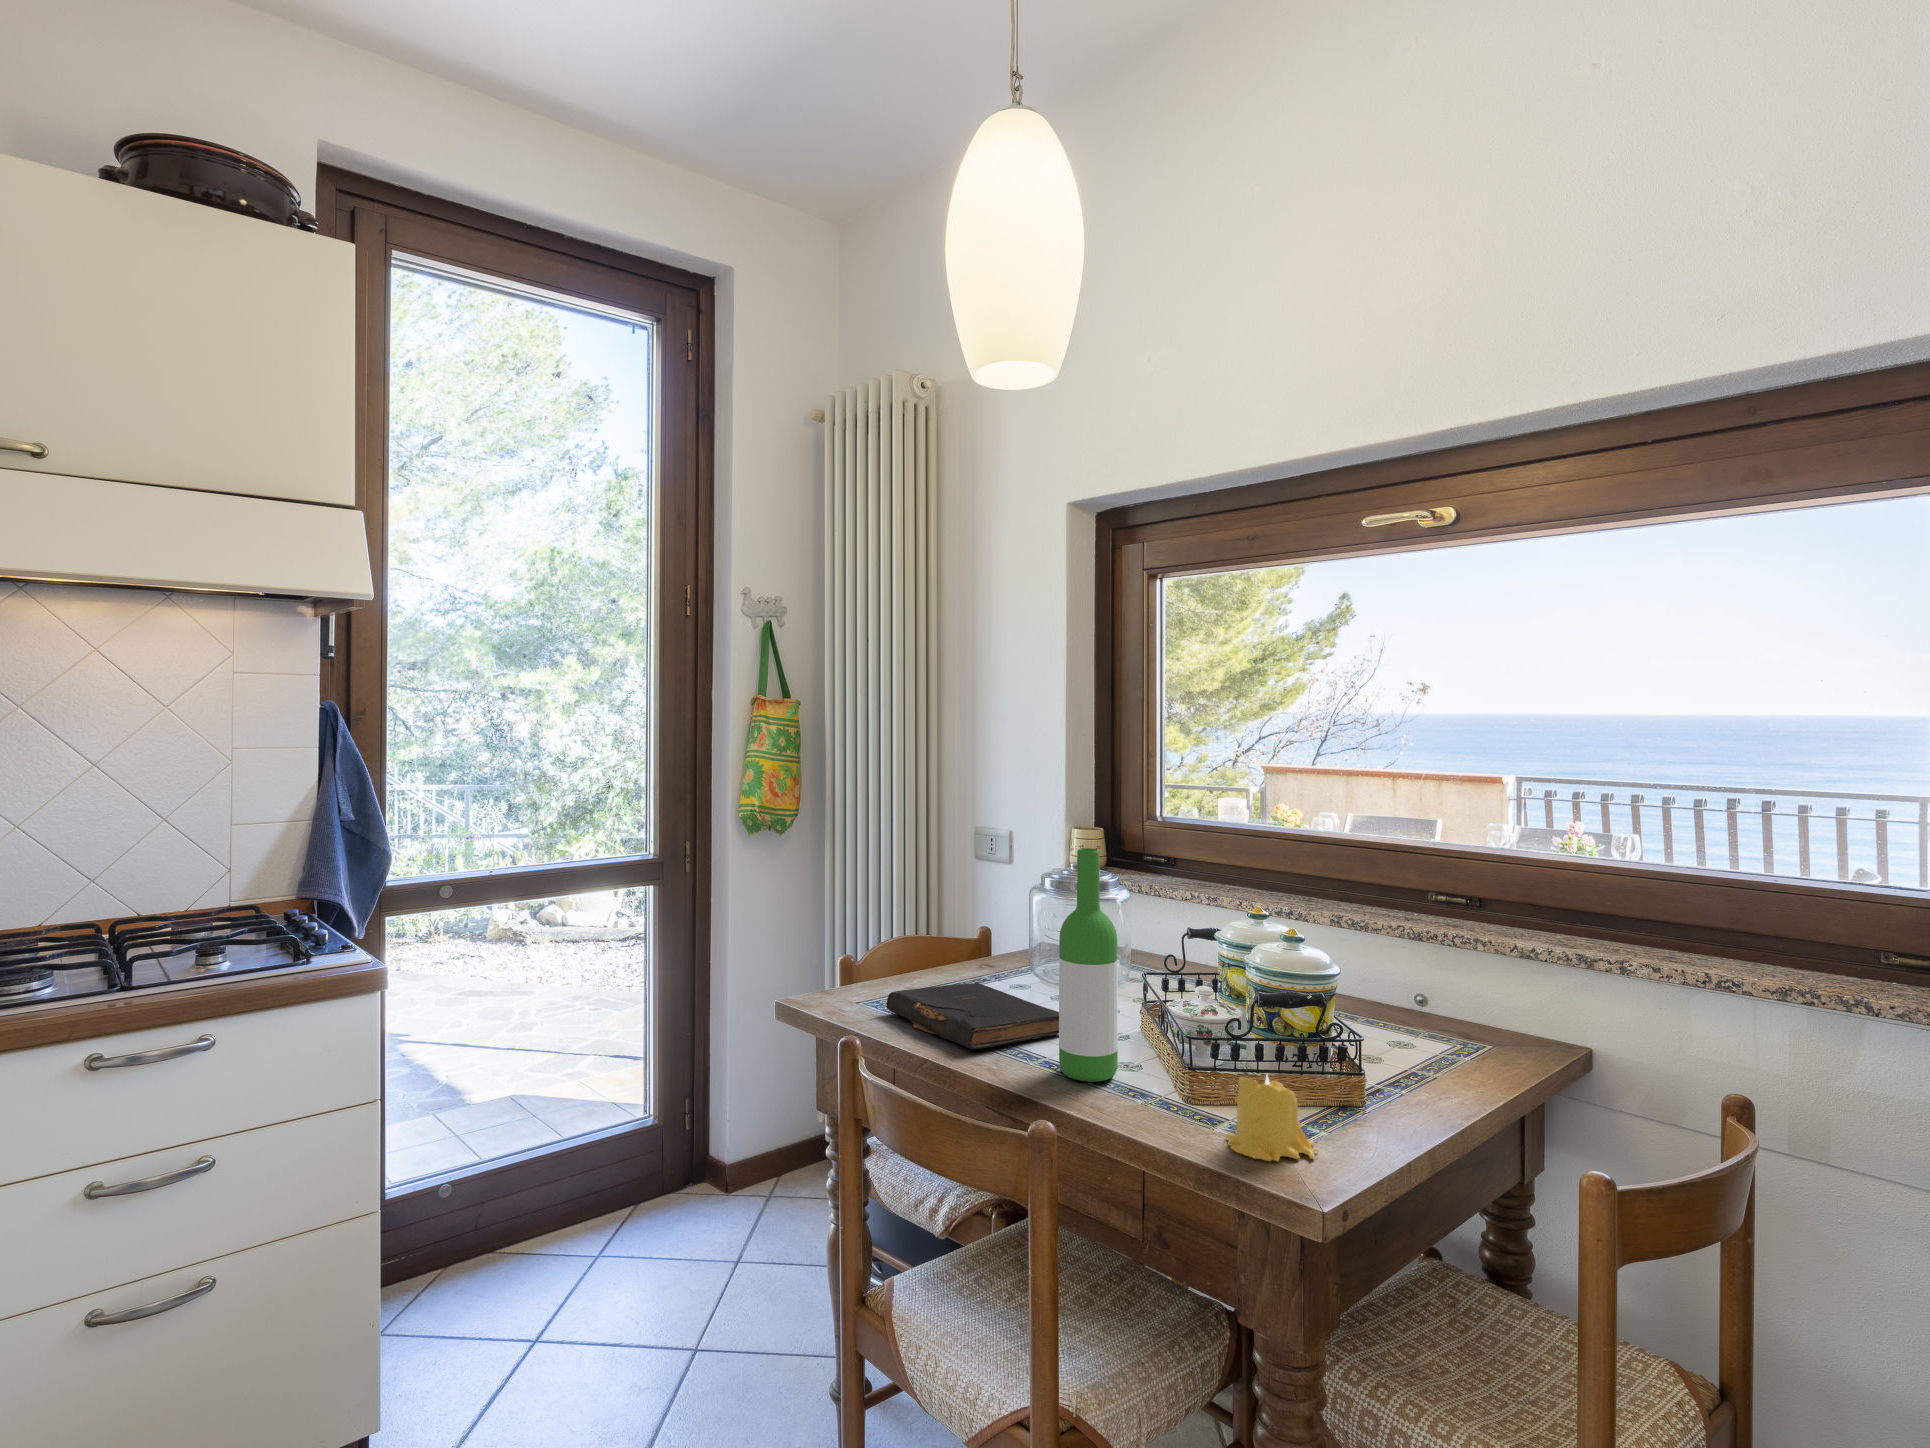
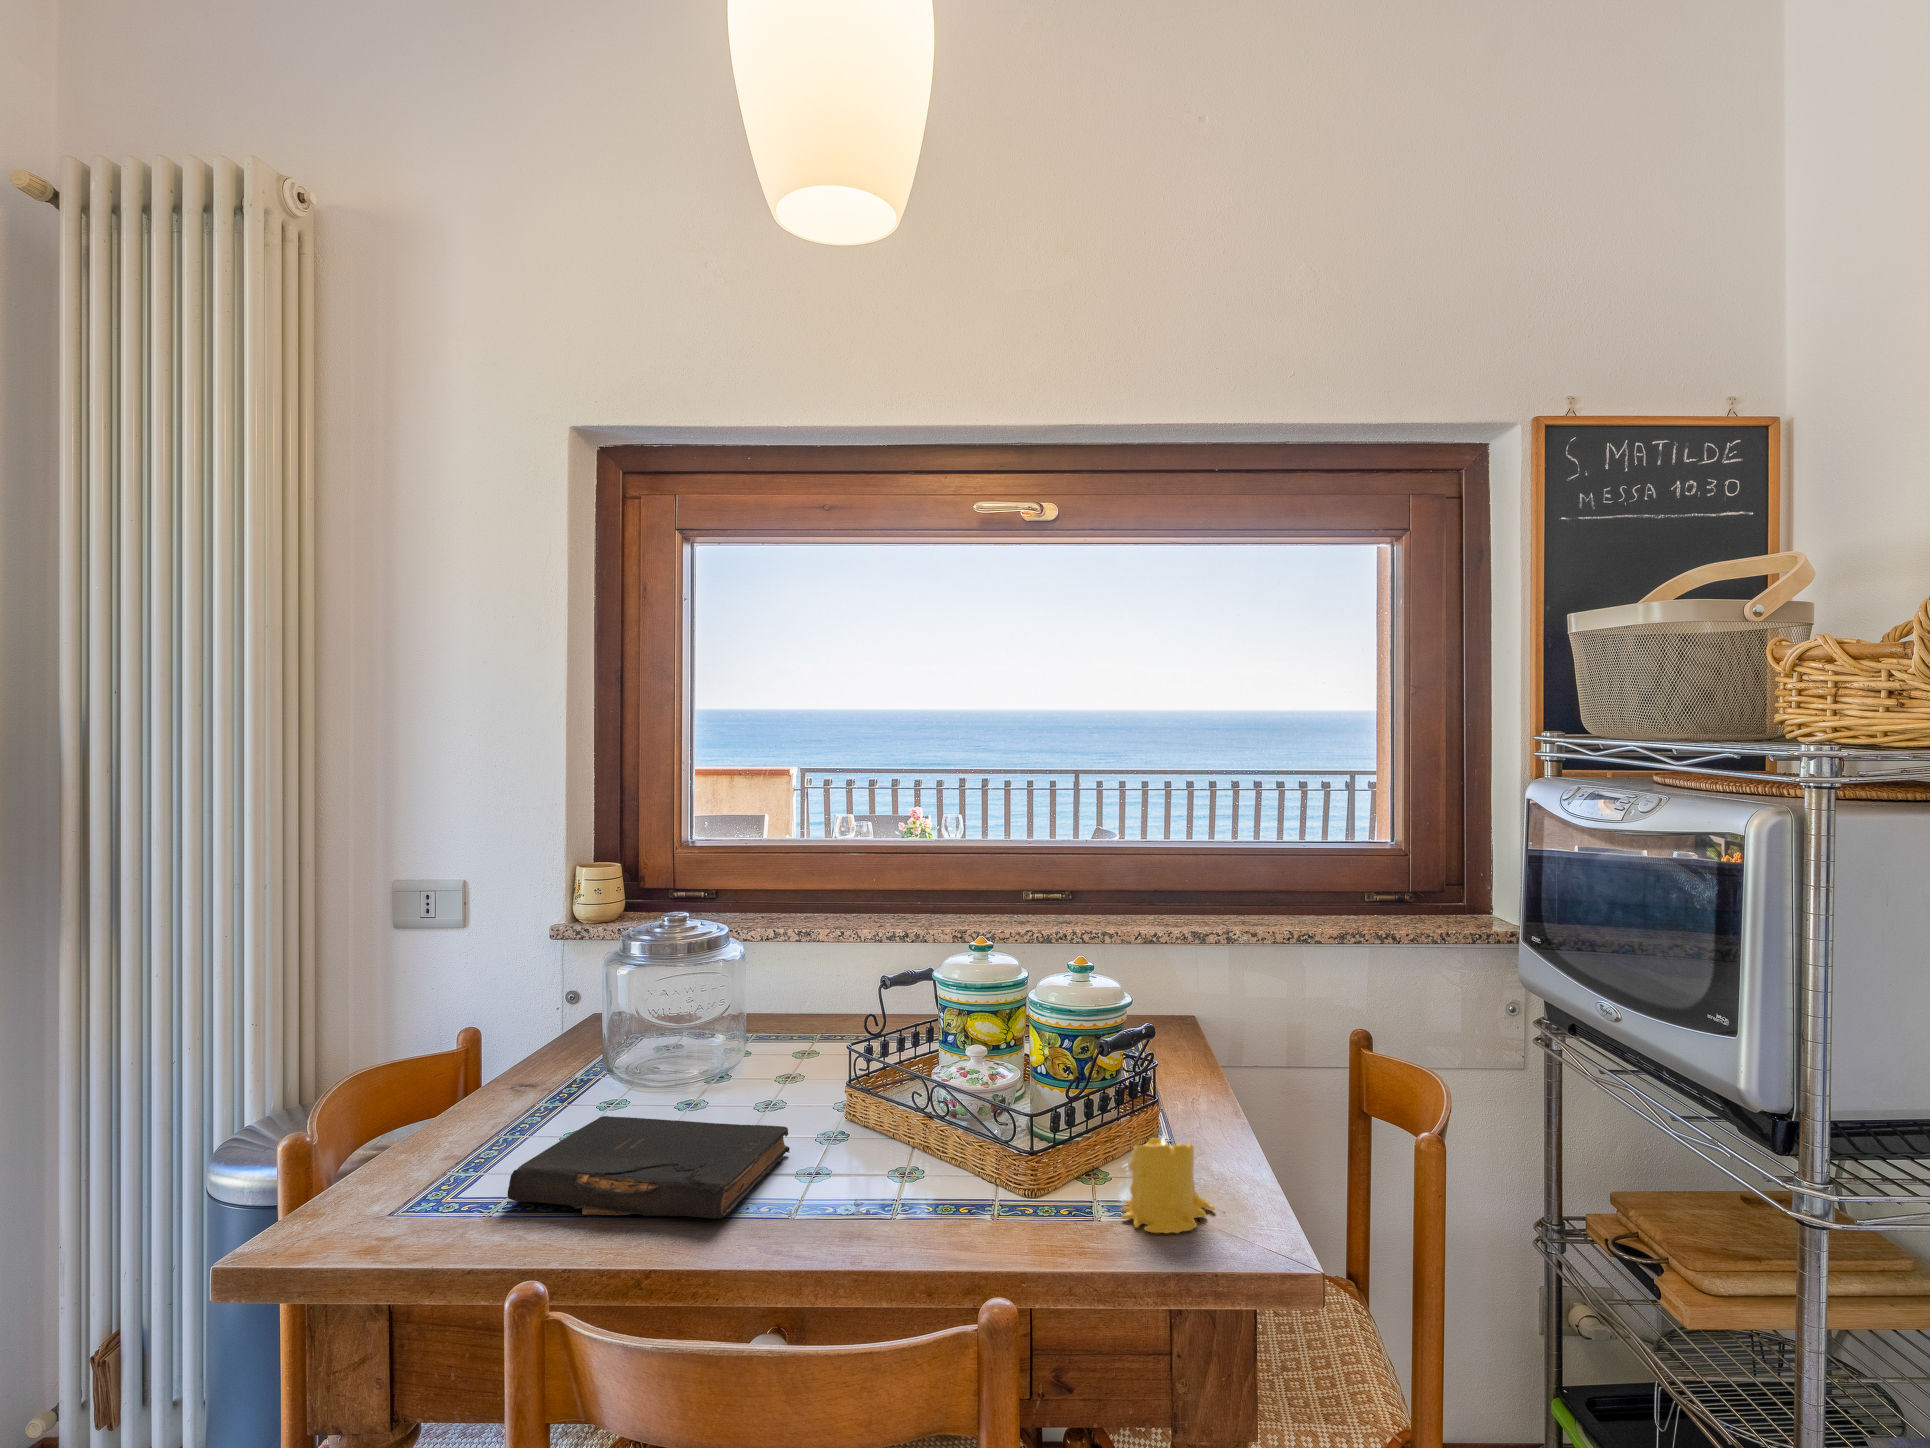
wine bottle: present [1059,848,1118,1082] -> none [853,905,929,1211]

